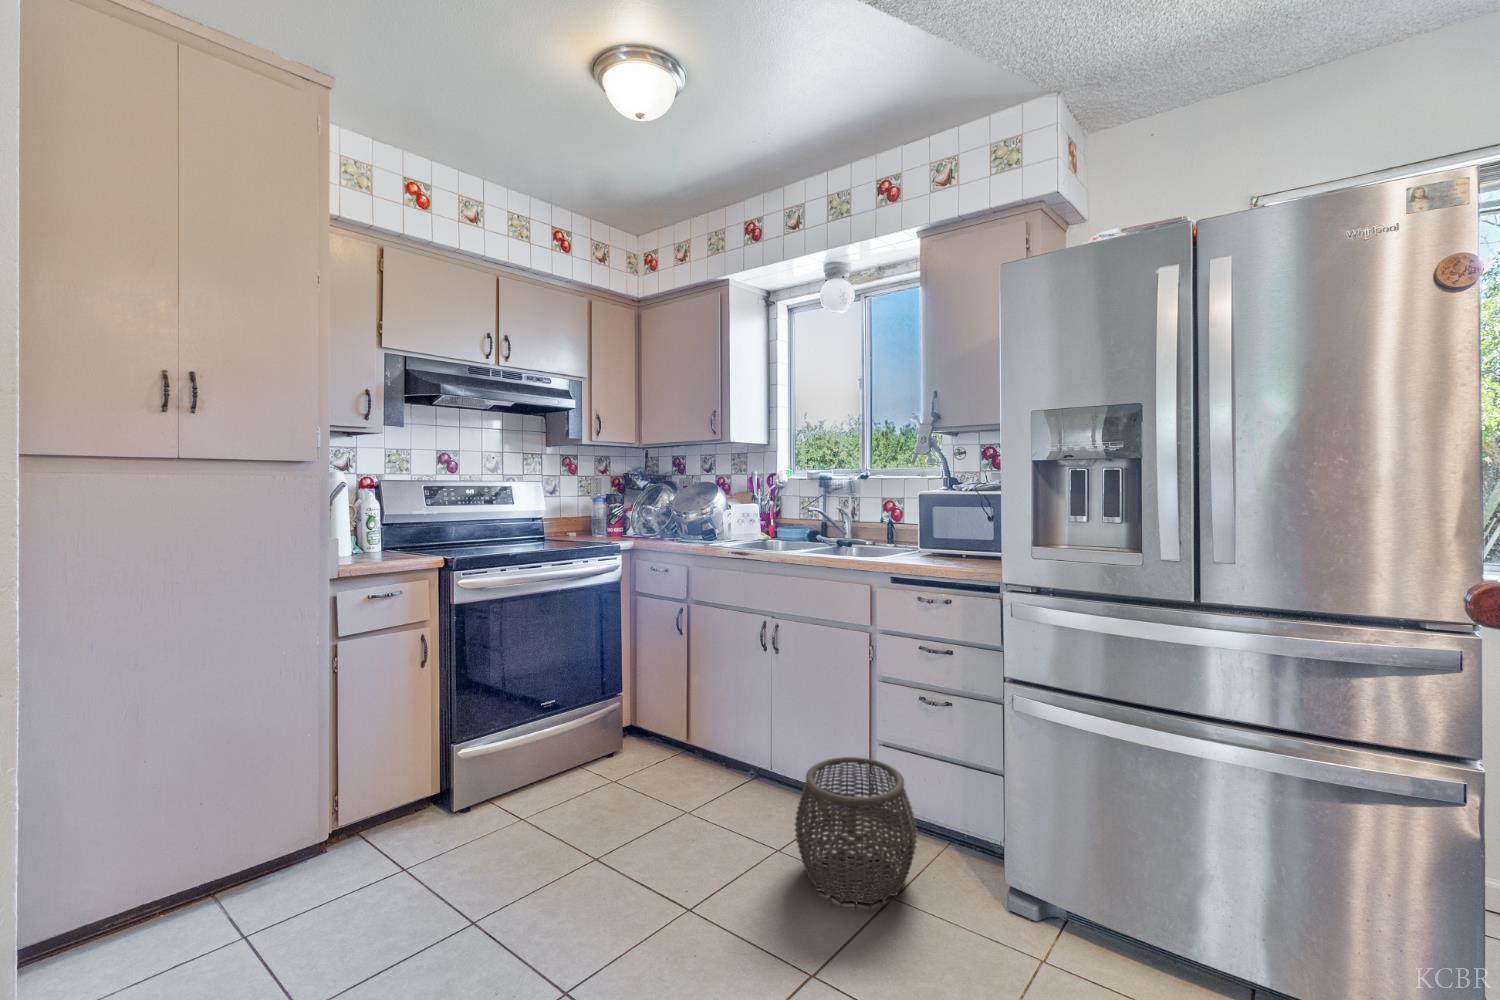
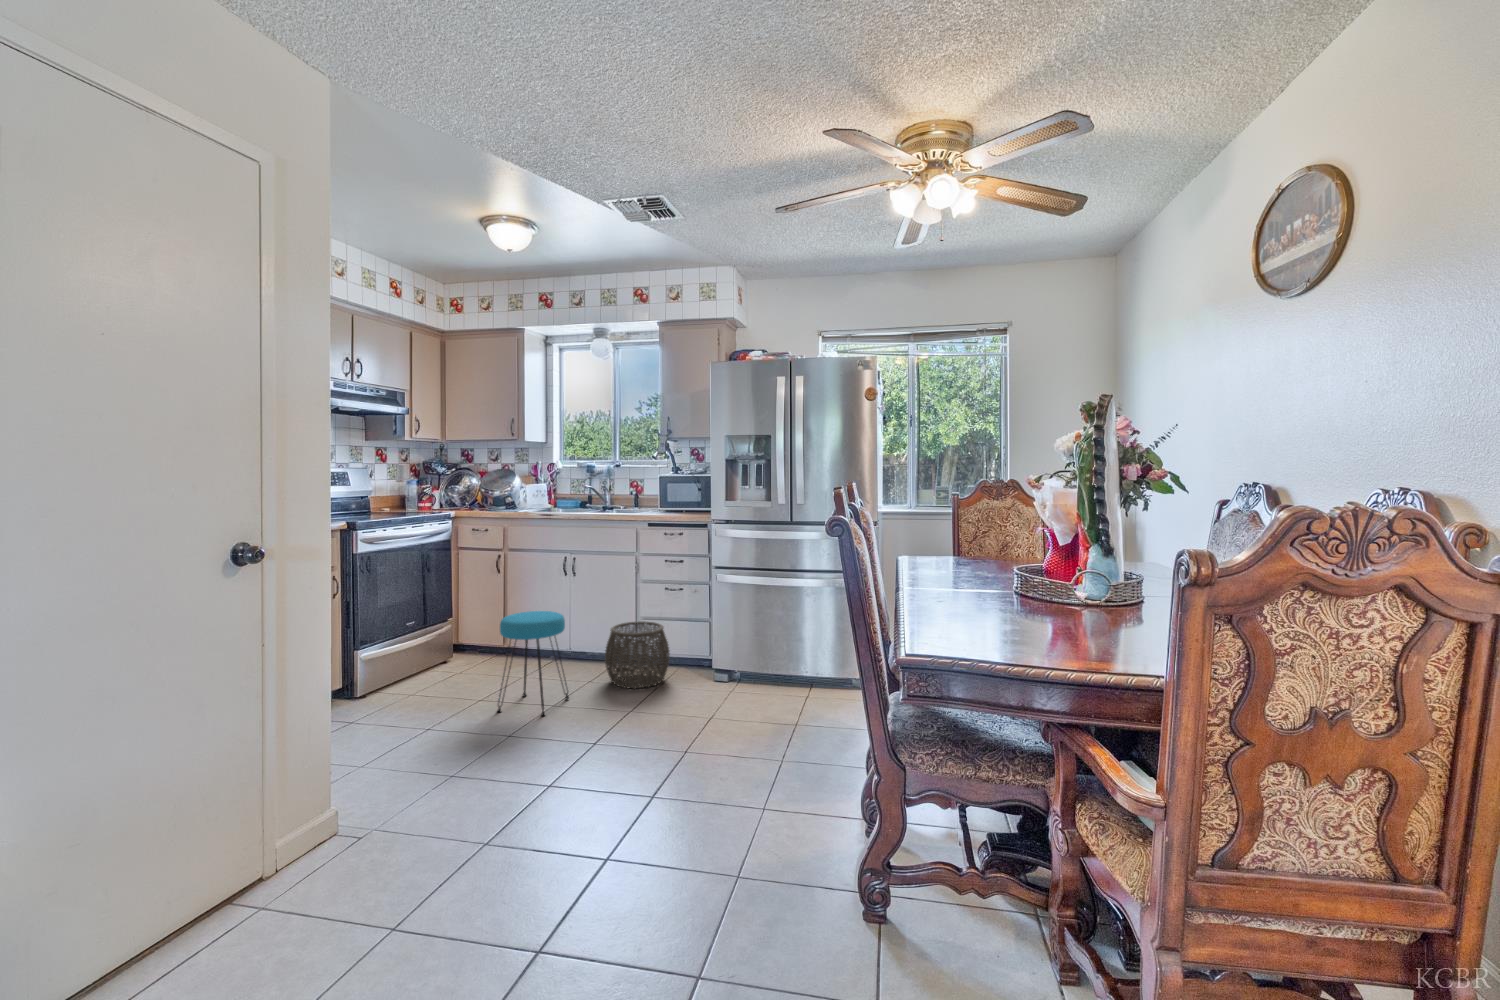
stool: none [591,732,720,950] -> present [497,611,569,715]

